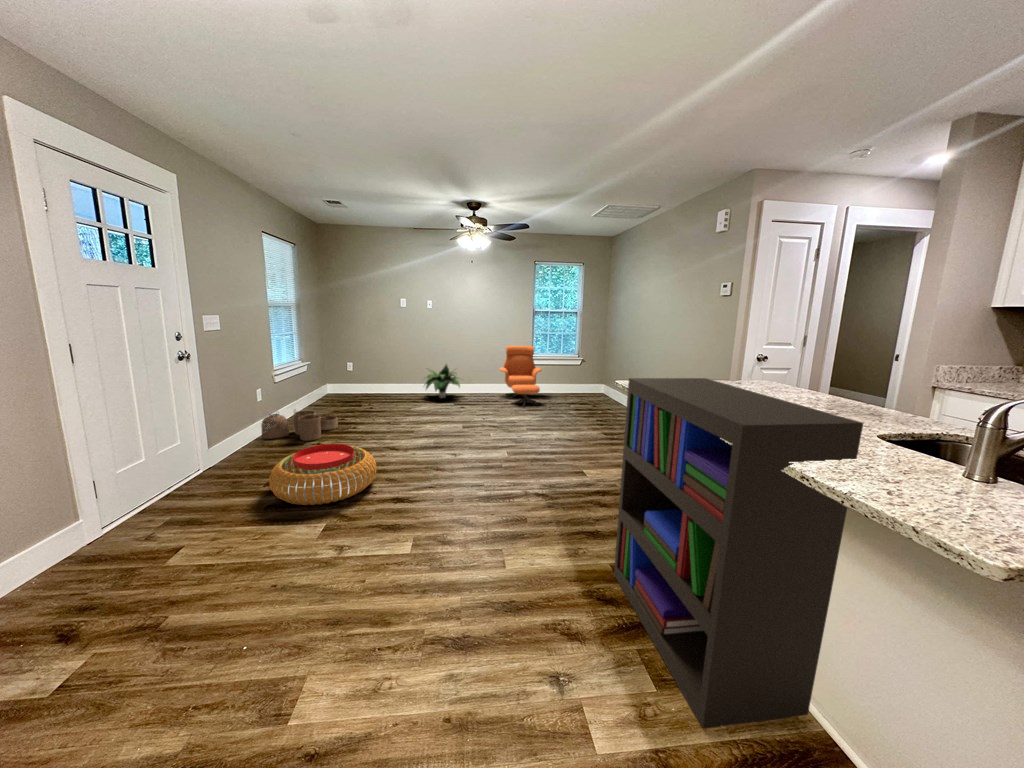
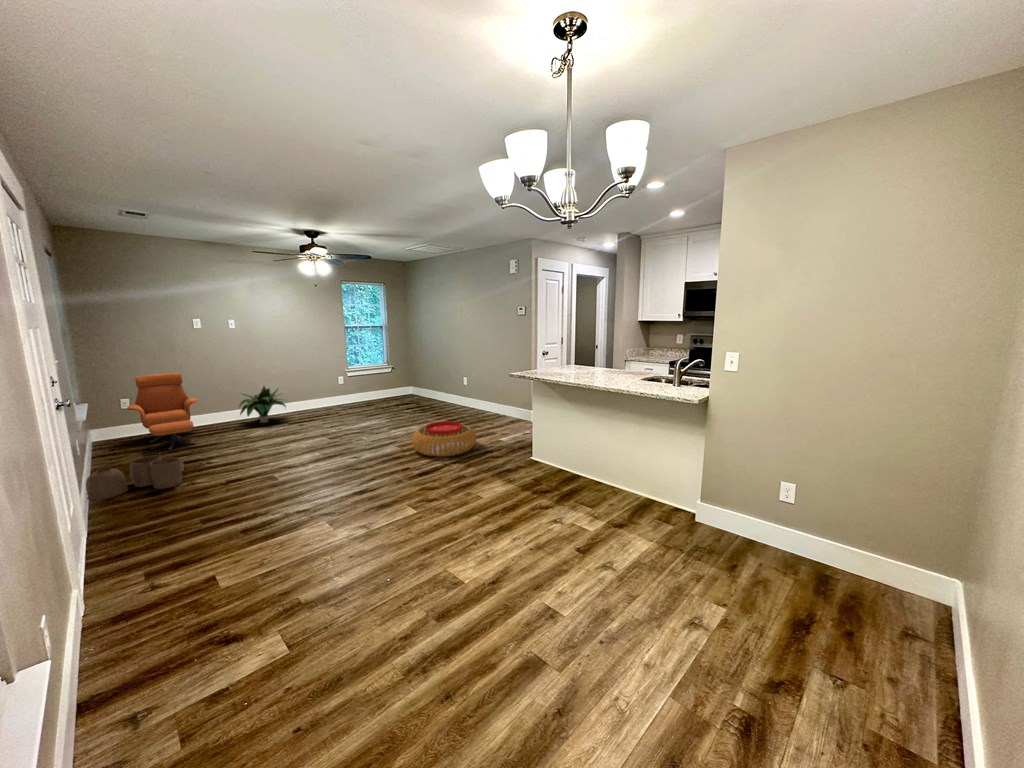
lounge chair: present [499,346,542,407] -> present [127,373,198,450]
bookshelf: present [614,378,864,729] -> none [537,366,643,511]
pouf: present [269,444,377,505] -> present [412,421,476,457]

